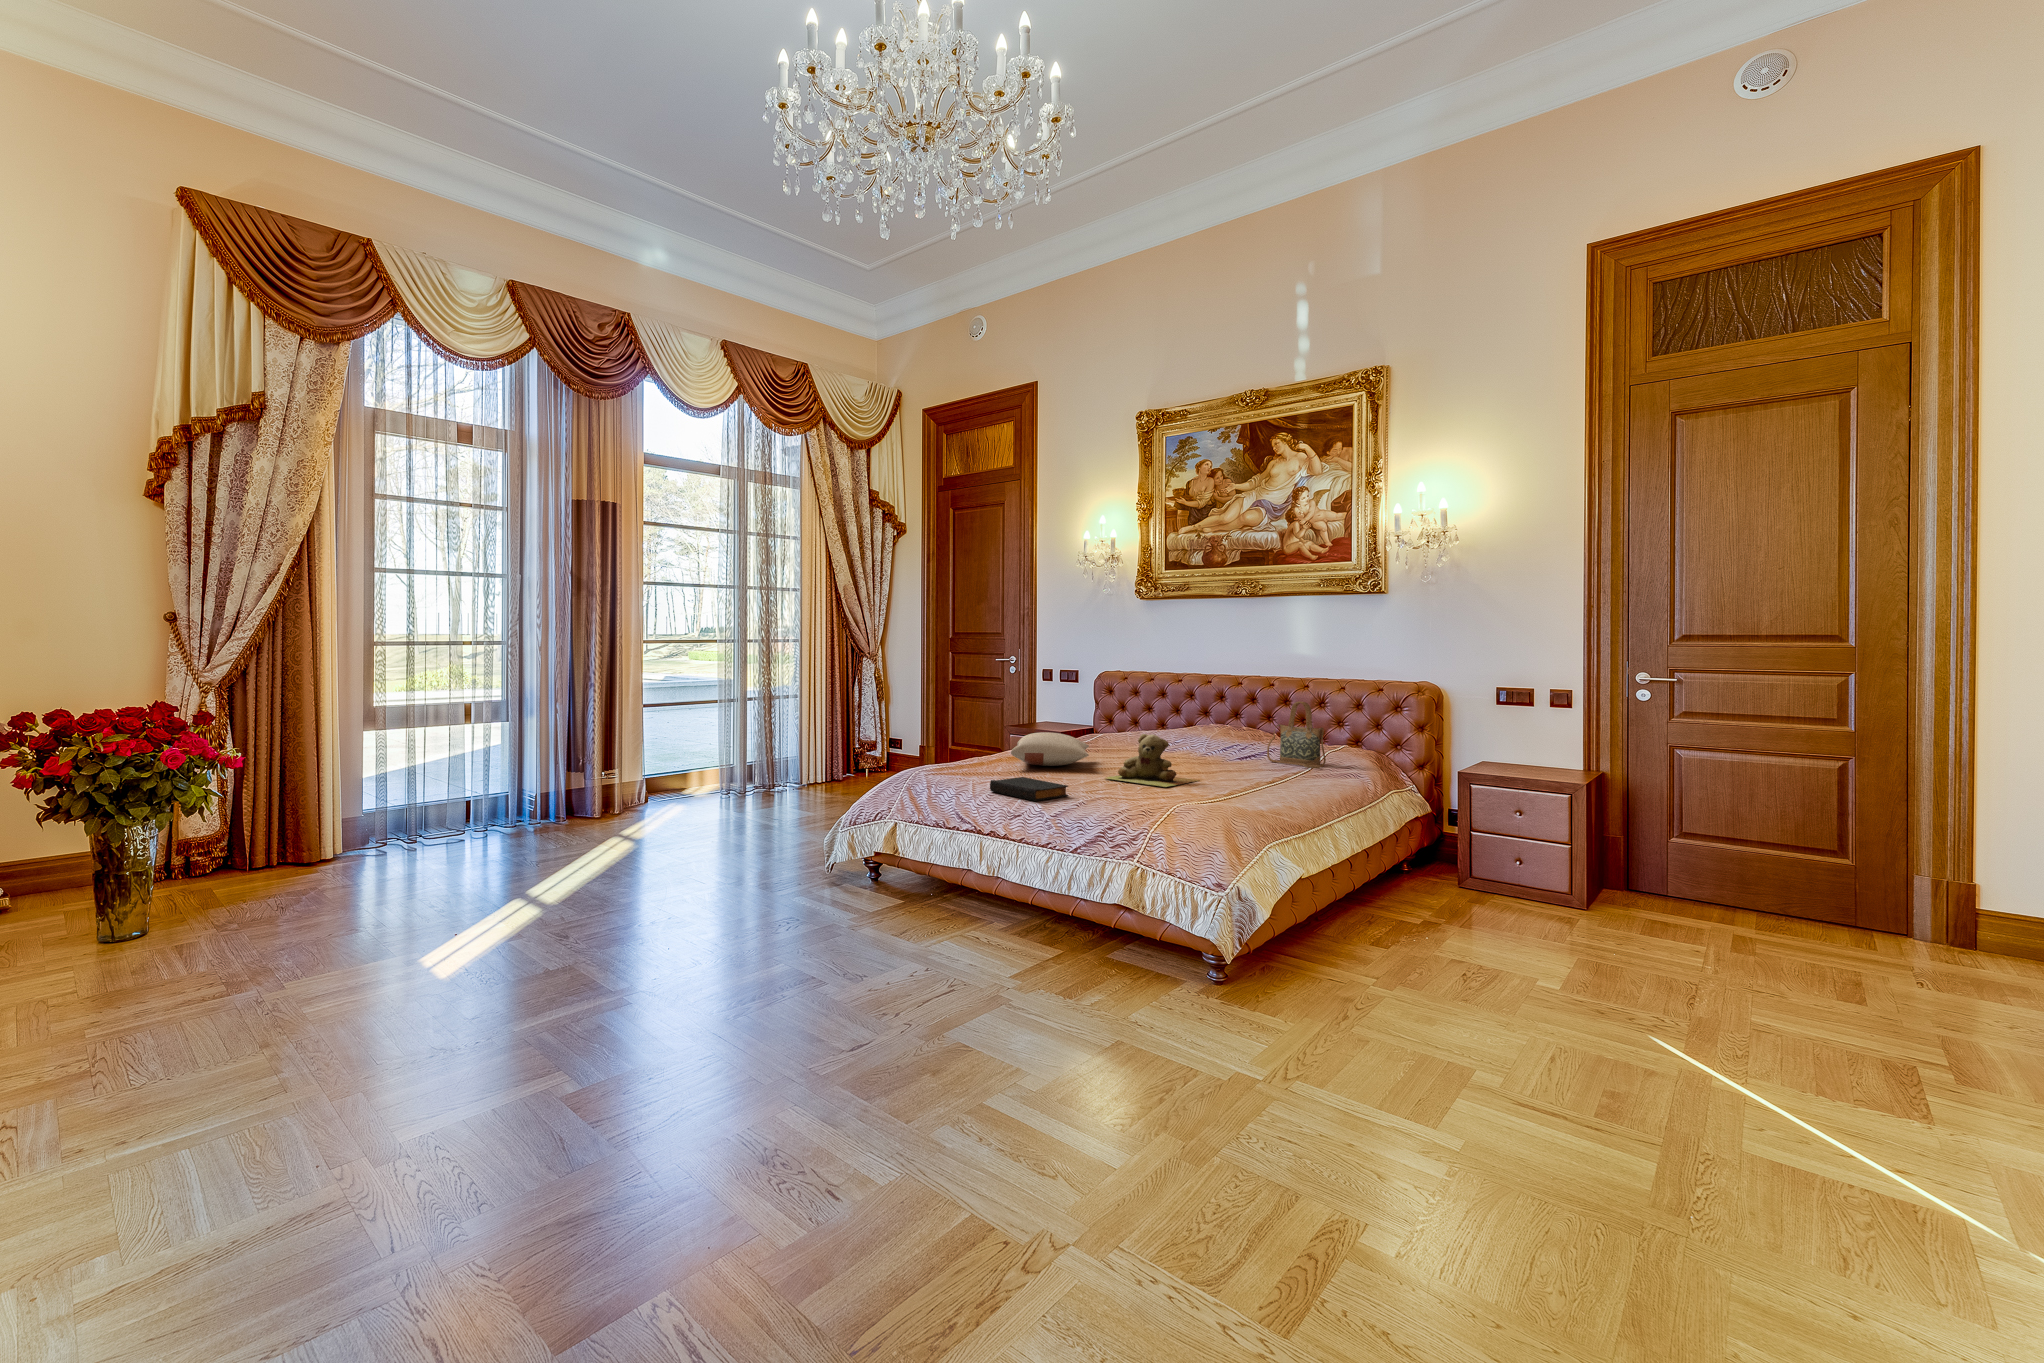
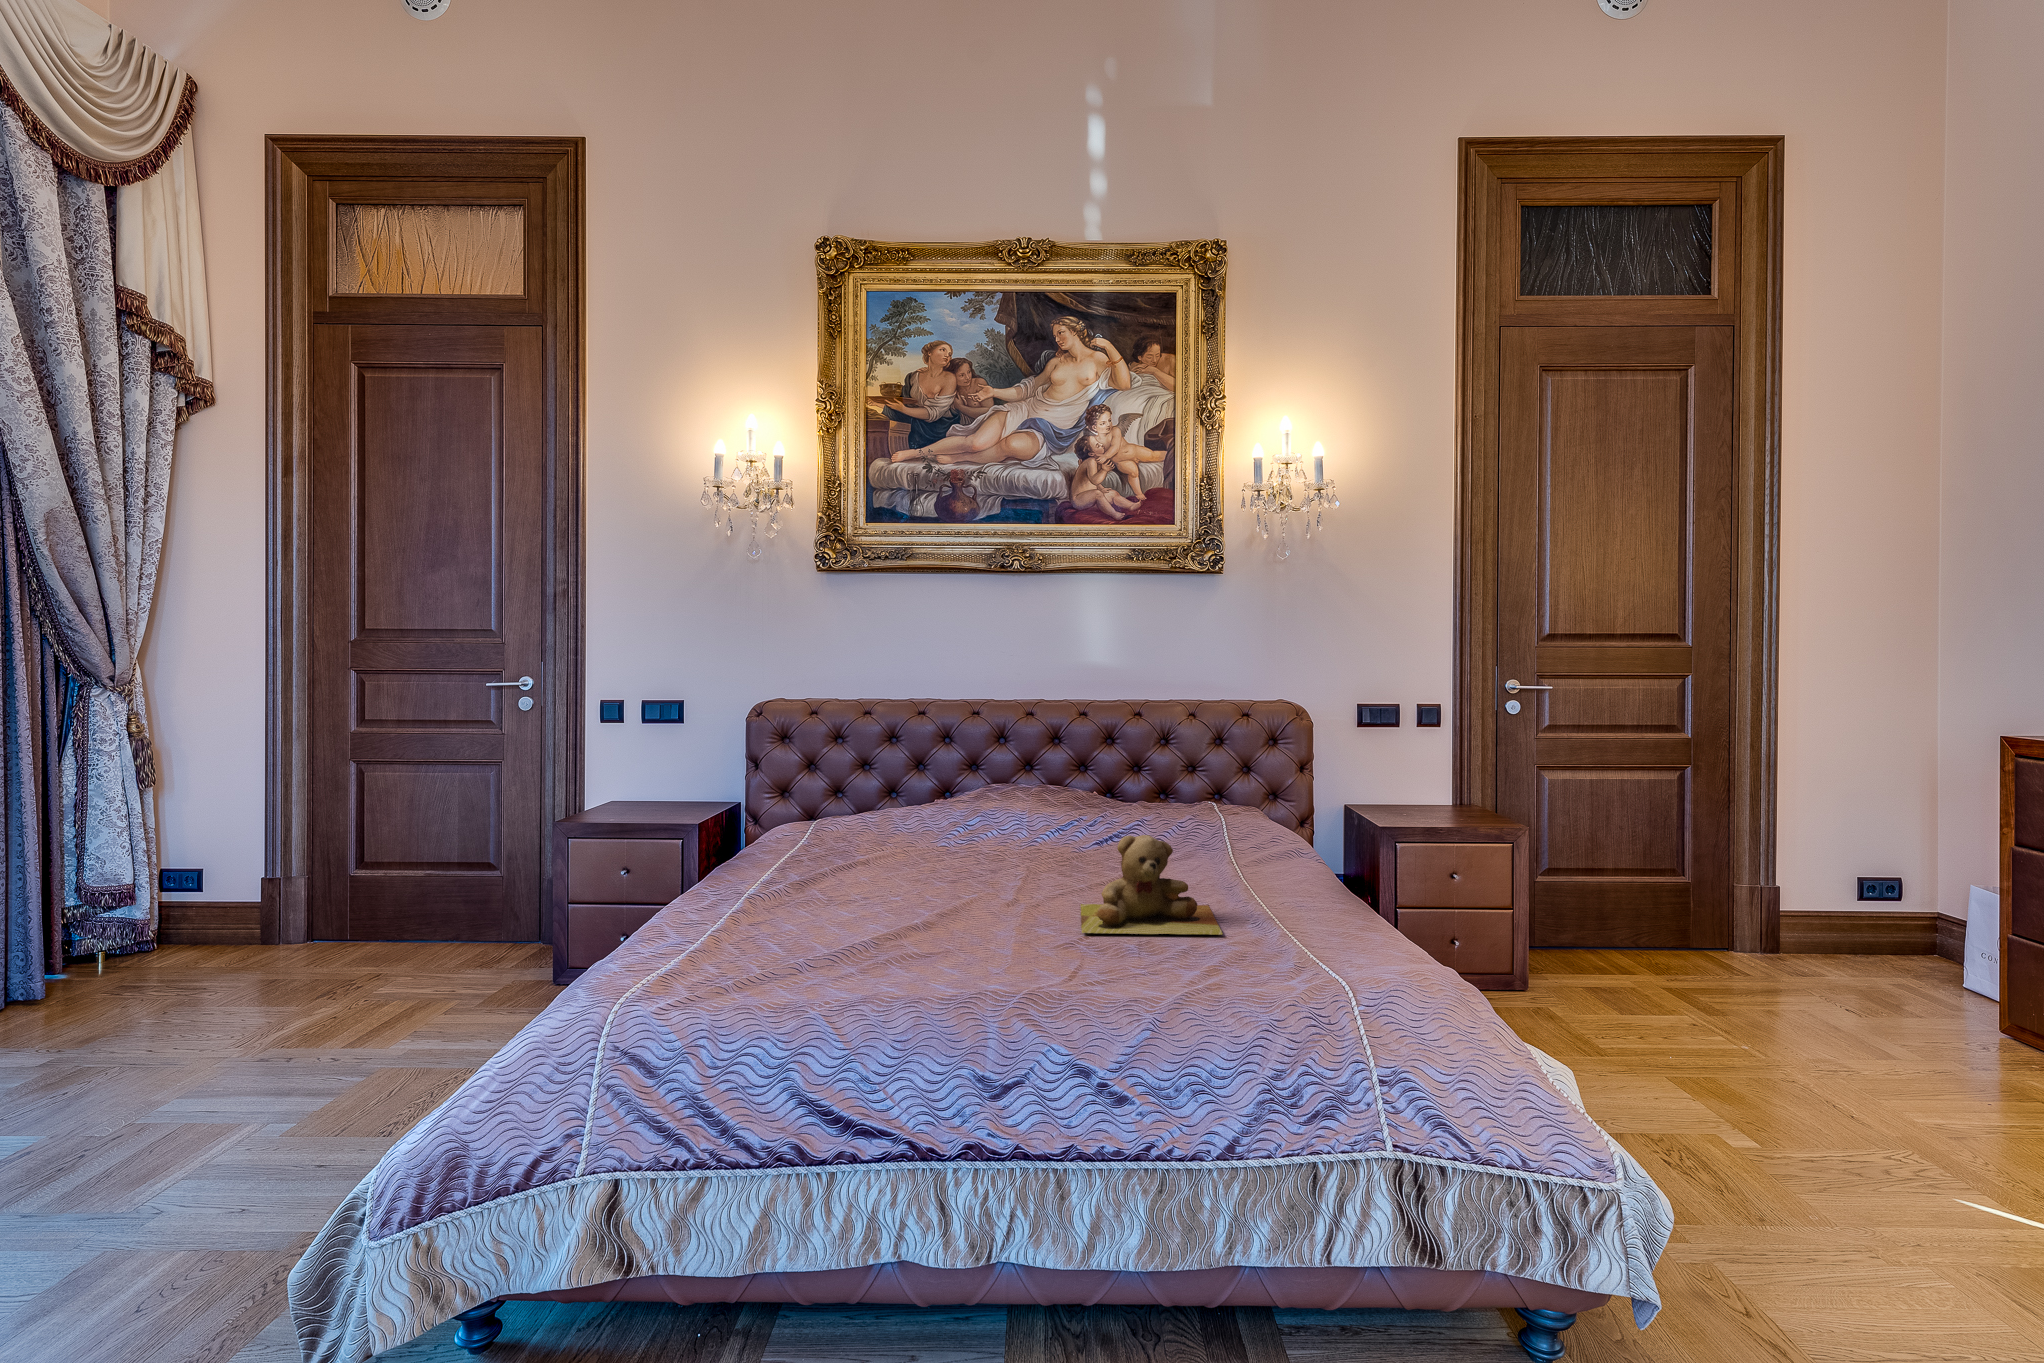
handbag: present [1267,702,1326,768] -> none [1159,745,1263,849]
pillow: present [1011,732,1089,766] -> none [803,848,1010,922]
book: present [990,777,1068,801] -> none [1001,971,1157,1032]

